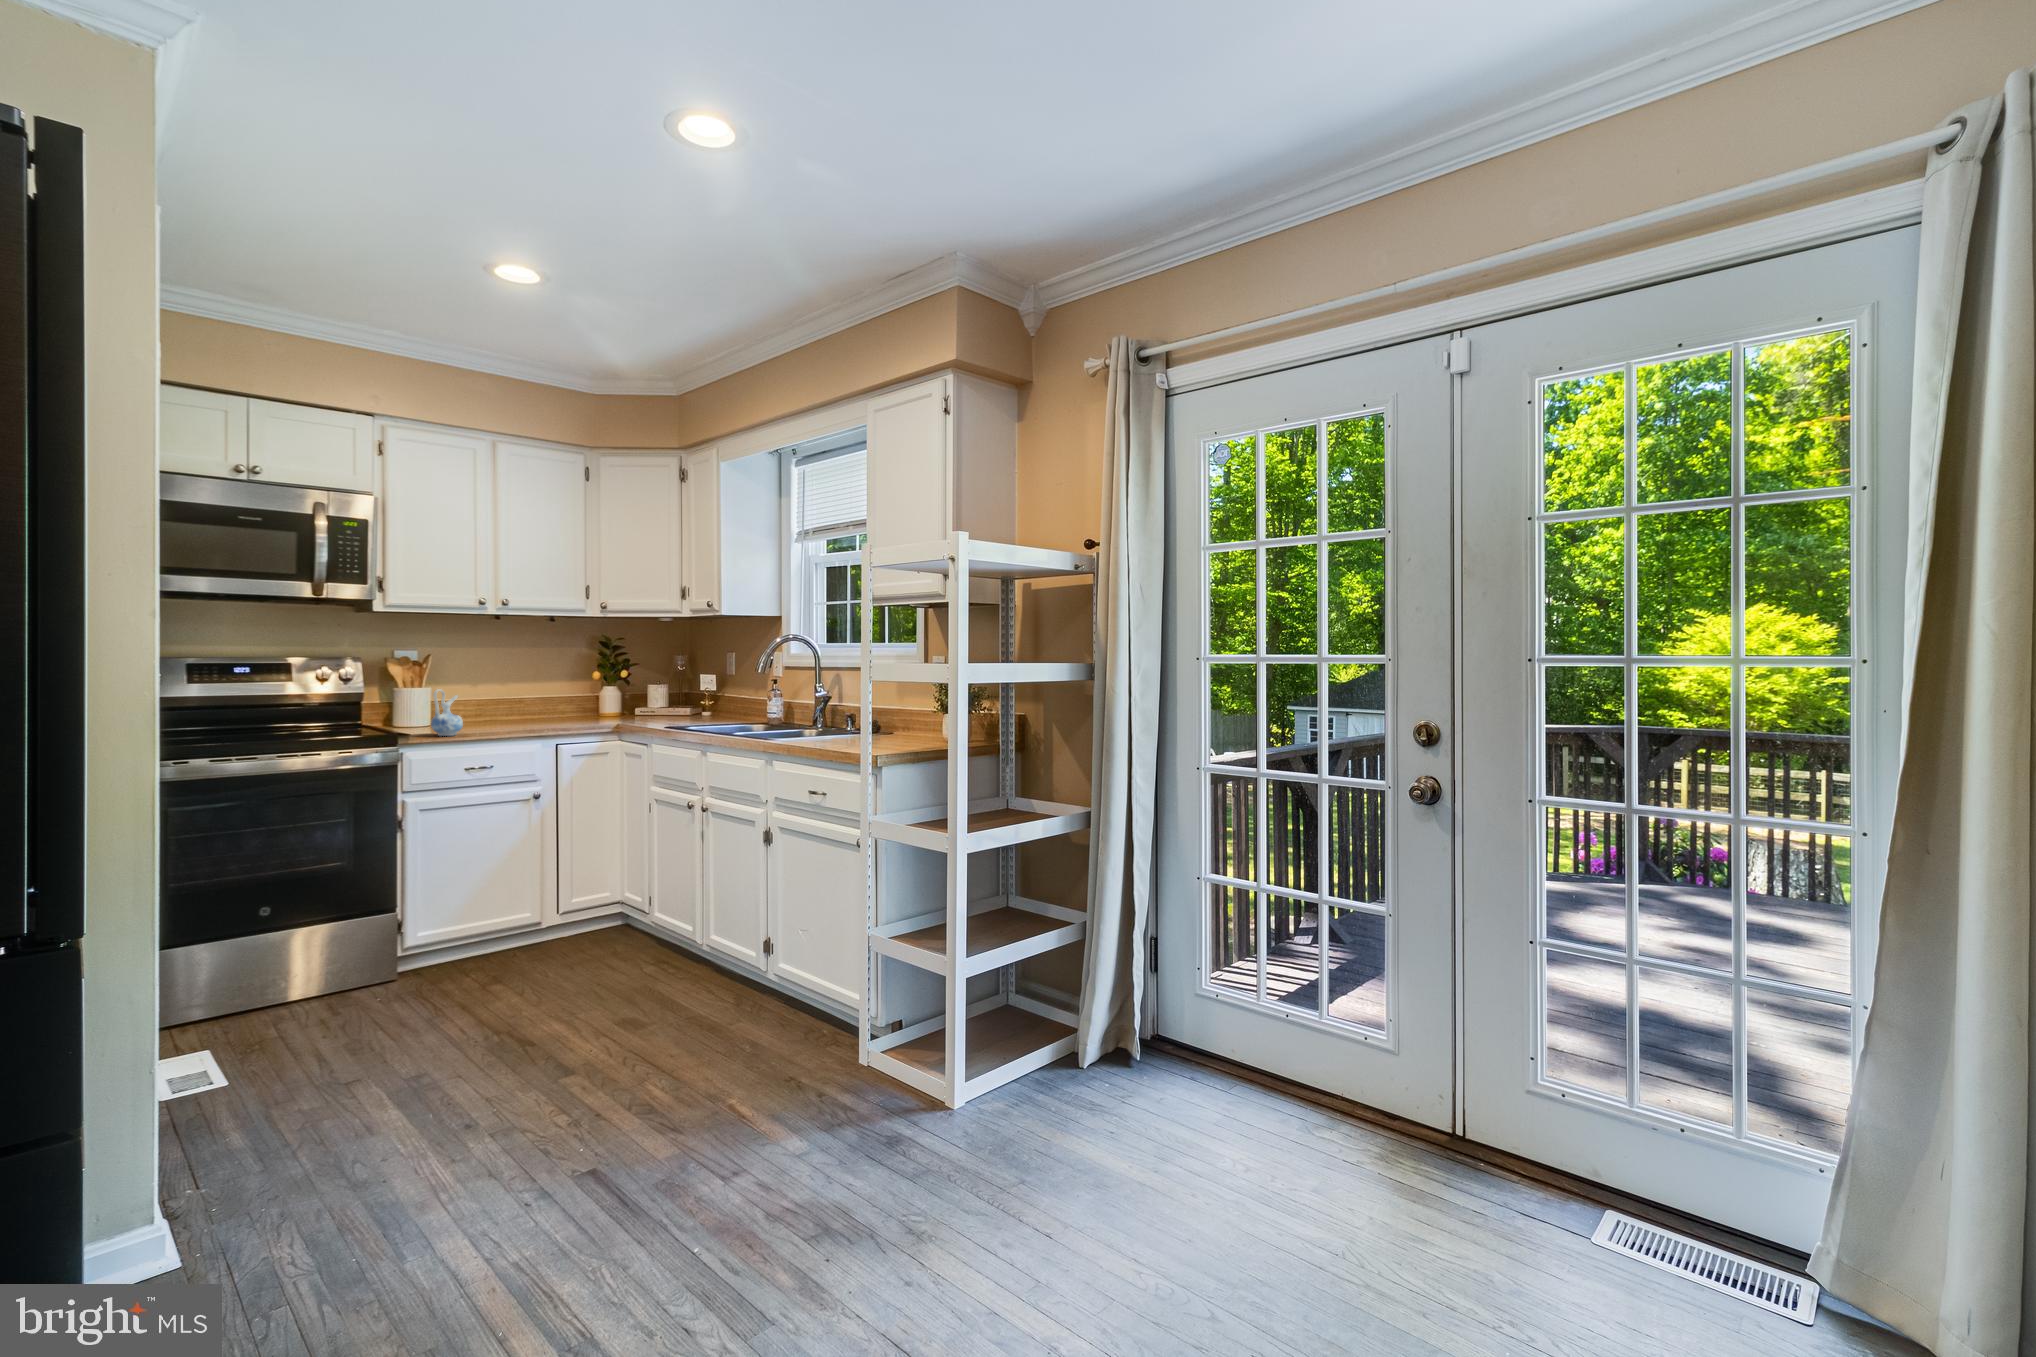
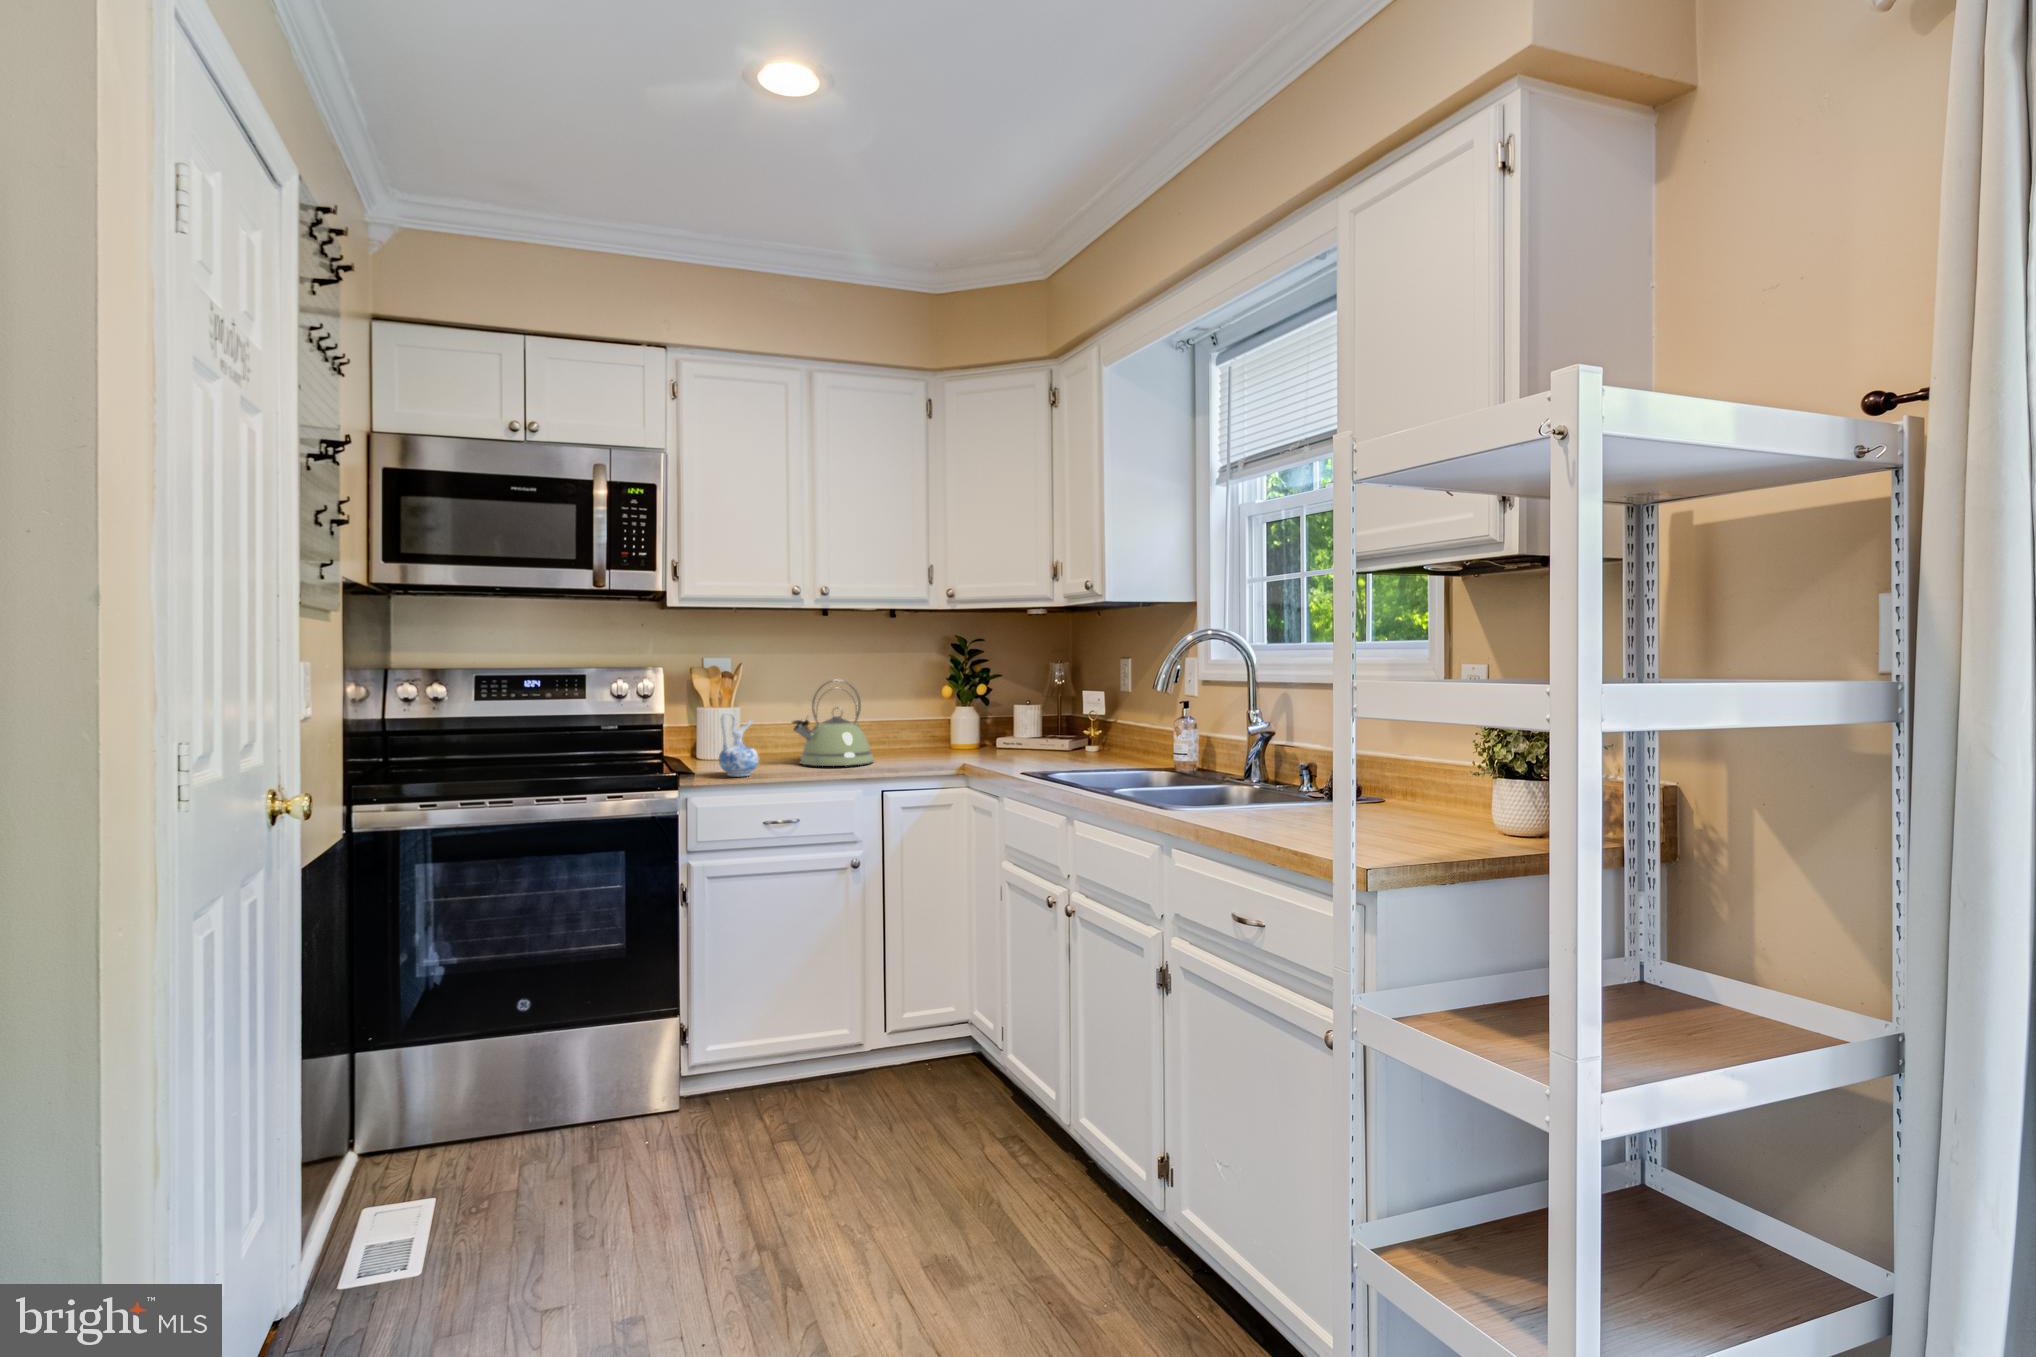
kettle: none [484,667,548,728] -> present [792,680,873,766]

